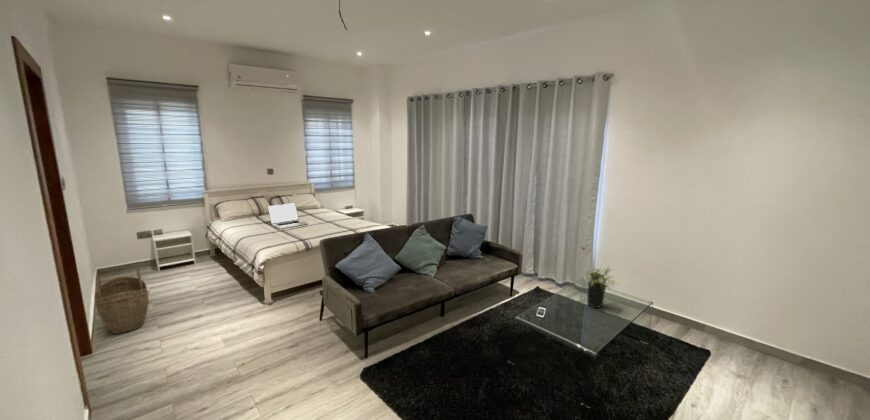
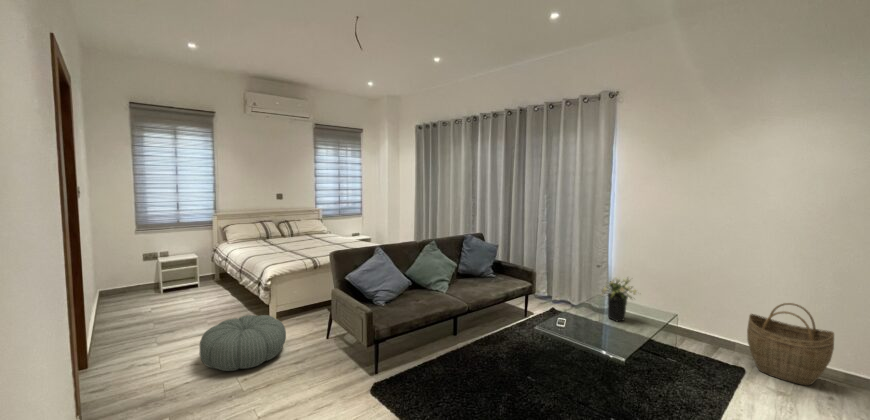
laptop: present [268,202,308,229] -> none [276,224,316,249]
woven basket: present [95,268,149,334] -> present [747,303,834,385]
pouf: none [198,300,280,355] -> present [200,315,286,371]

